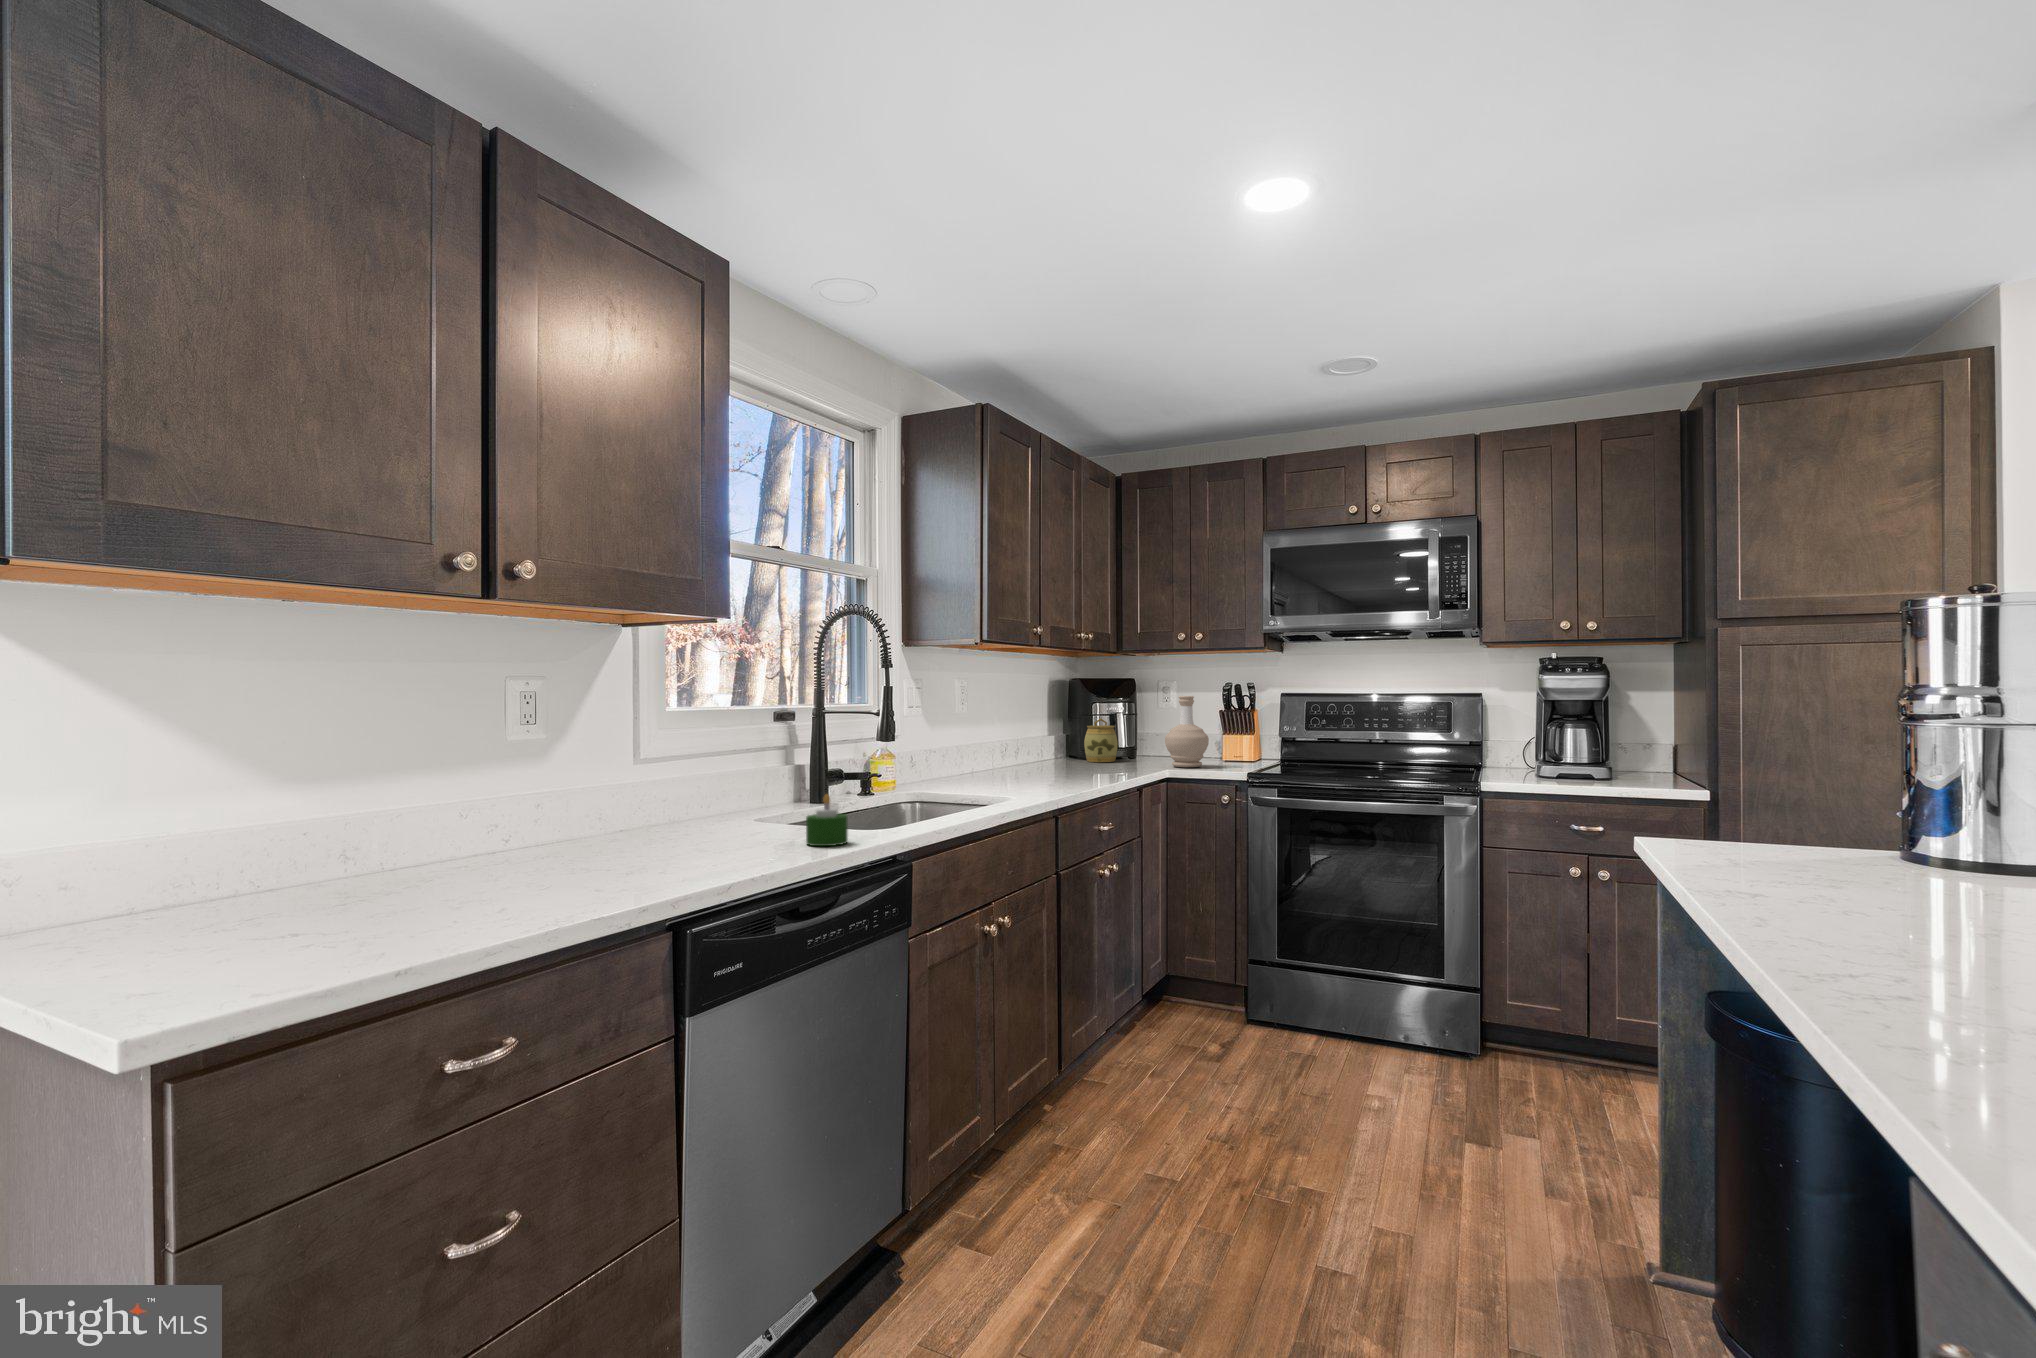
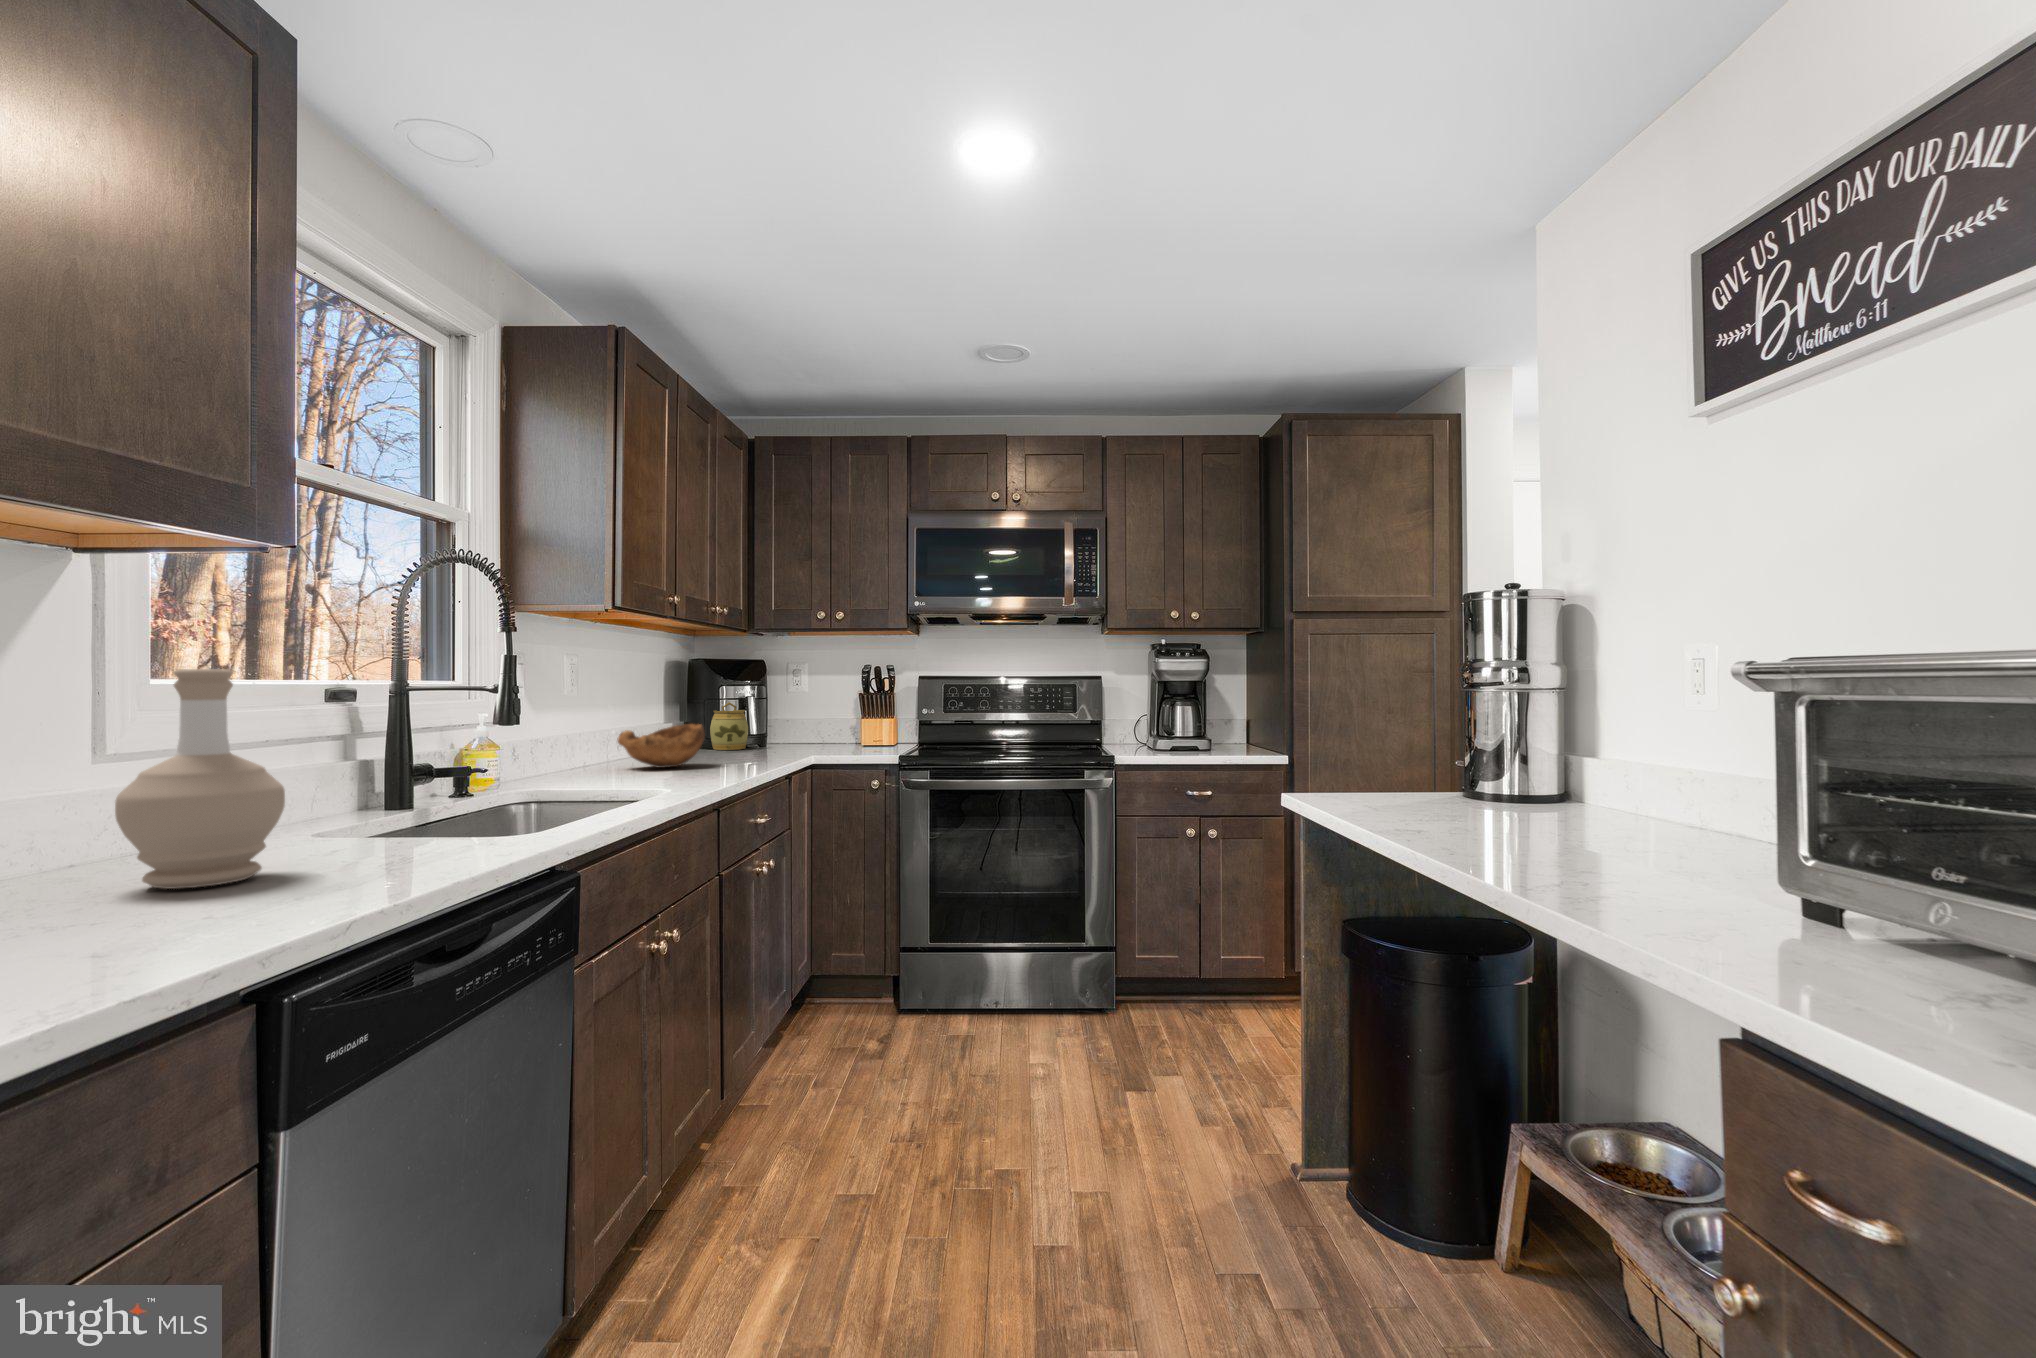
bottle: present [1165,696,1209,767] -> present [115,669,285,889]
wooden bowl: none [993,739,1065,778] -> present [618,724,705,768]
candle: present [806,794,848,846] -> none [429,788,492,859]

